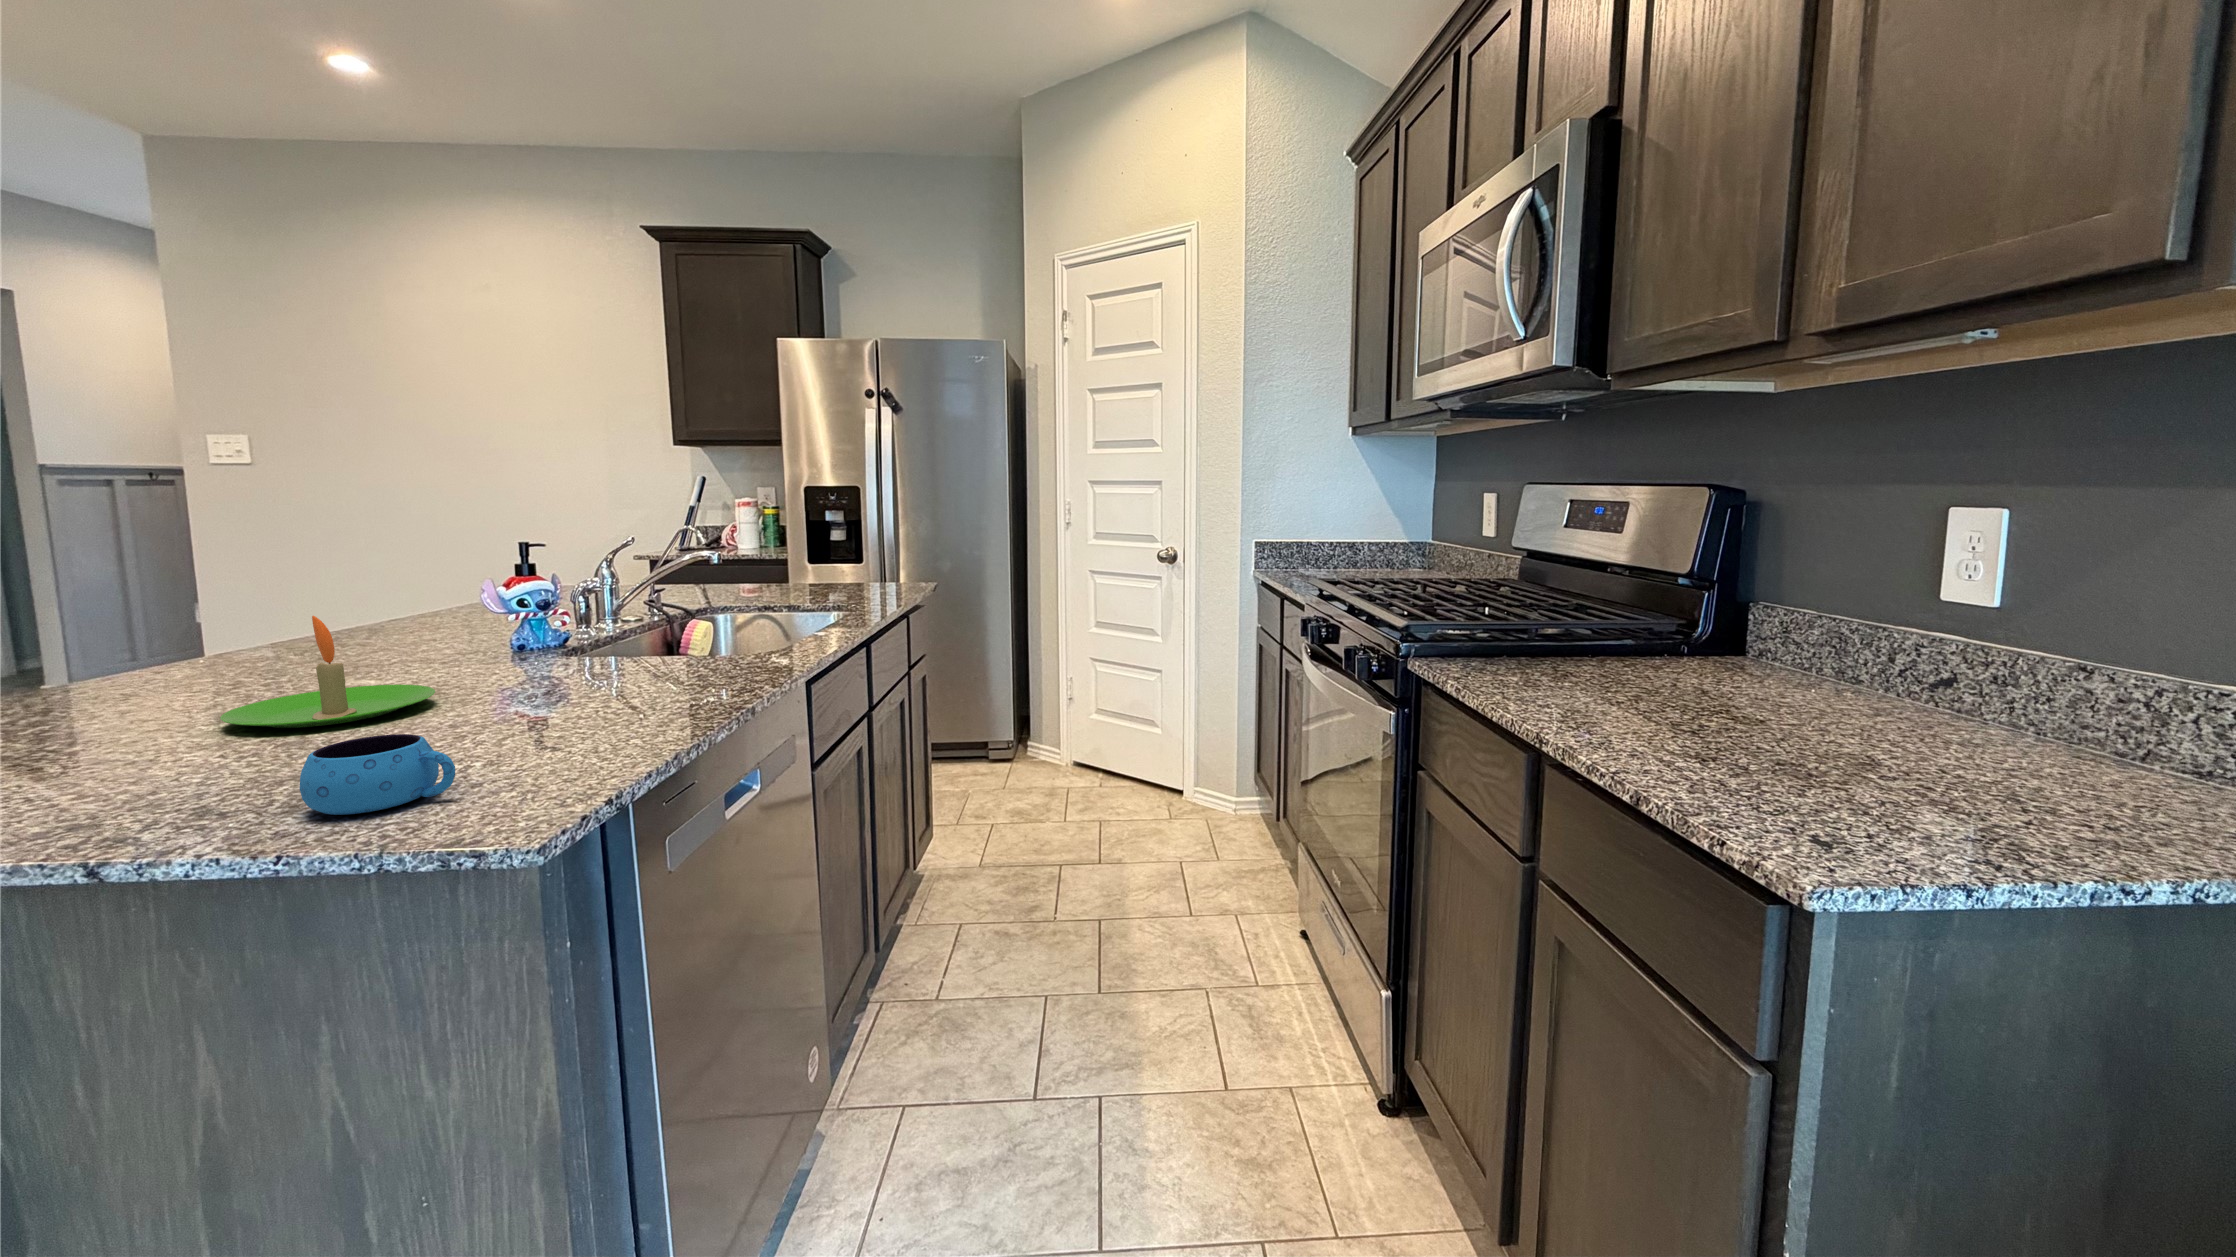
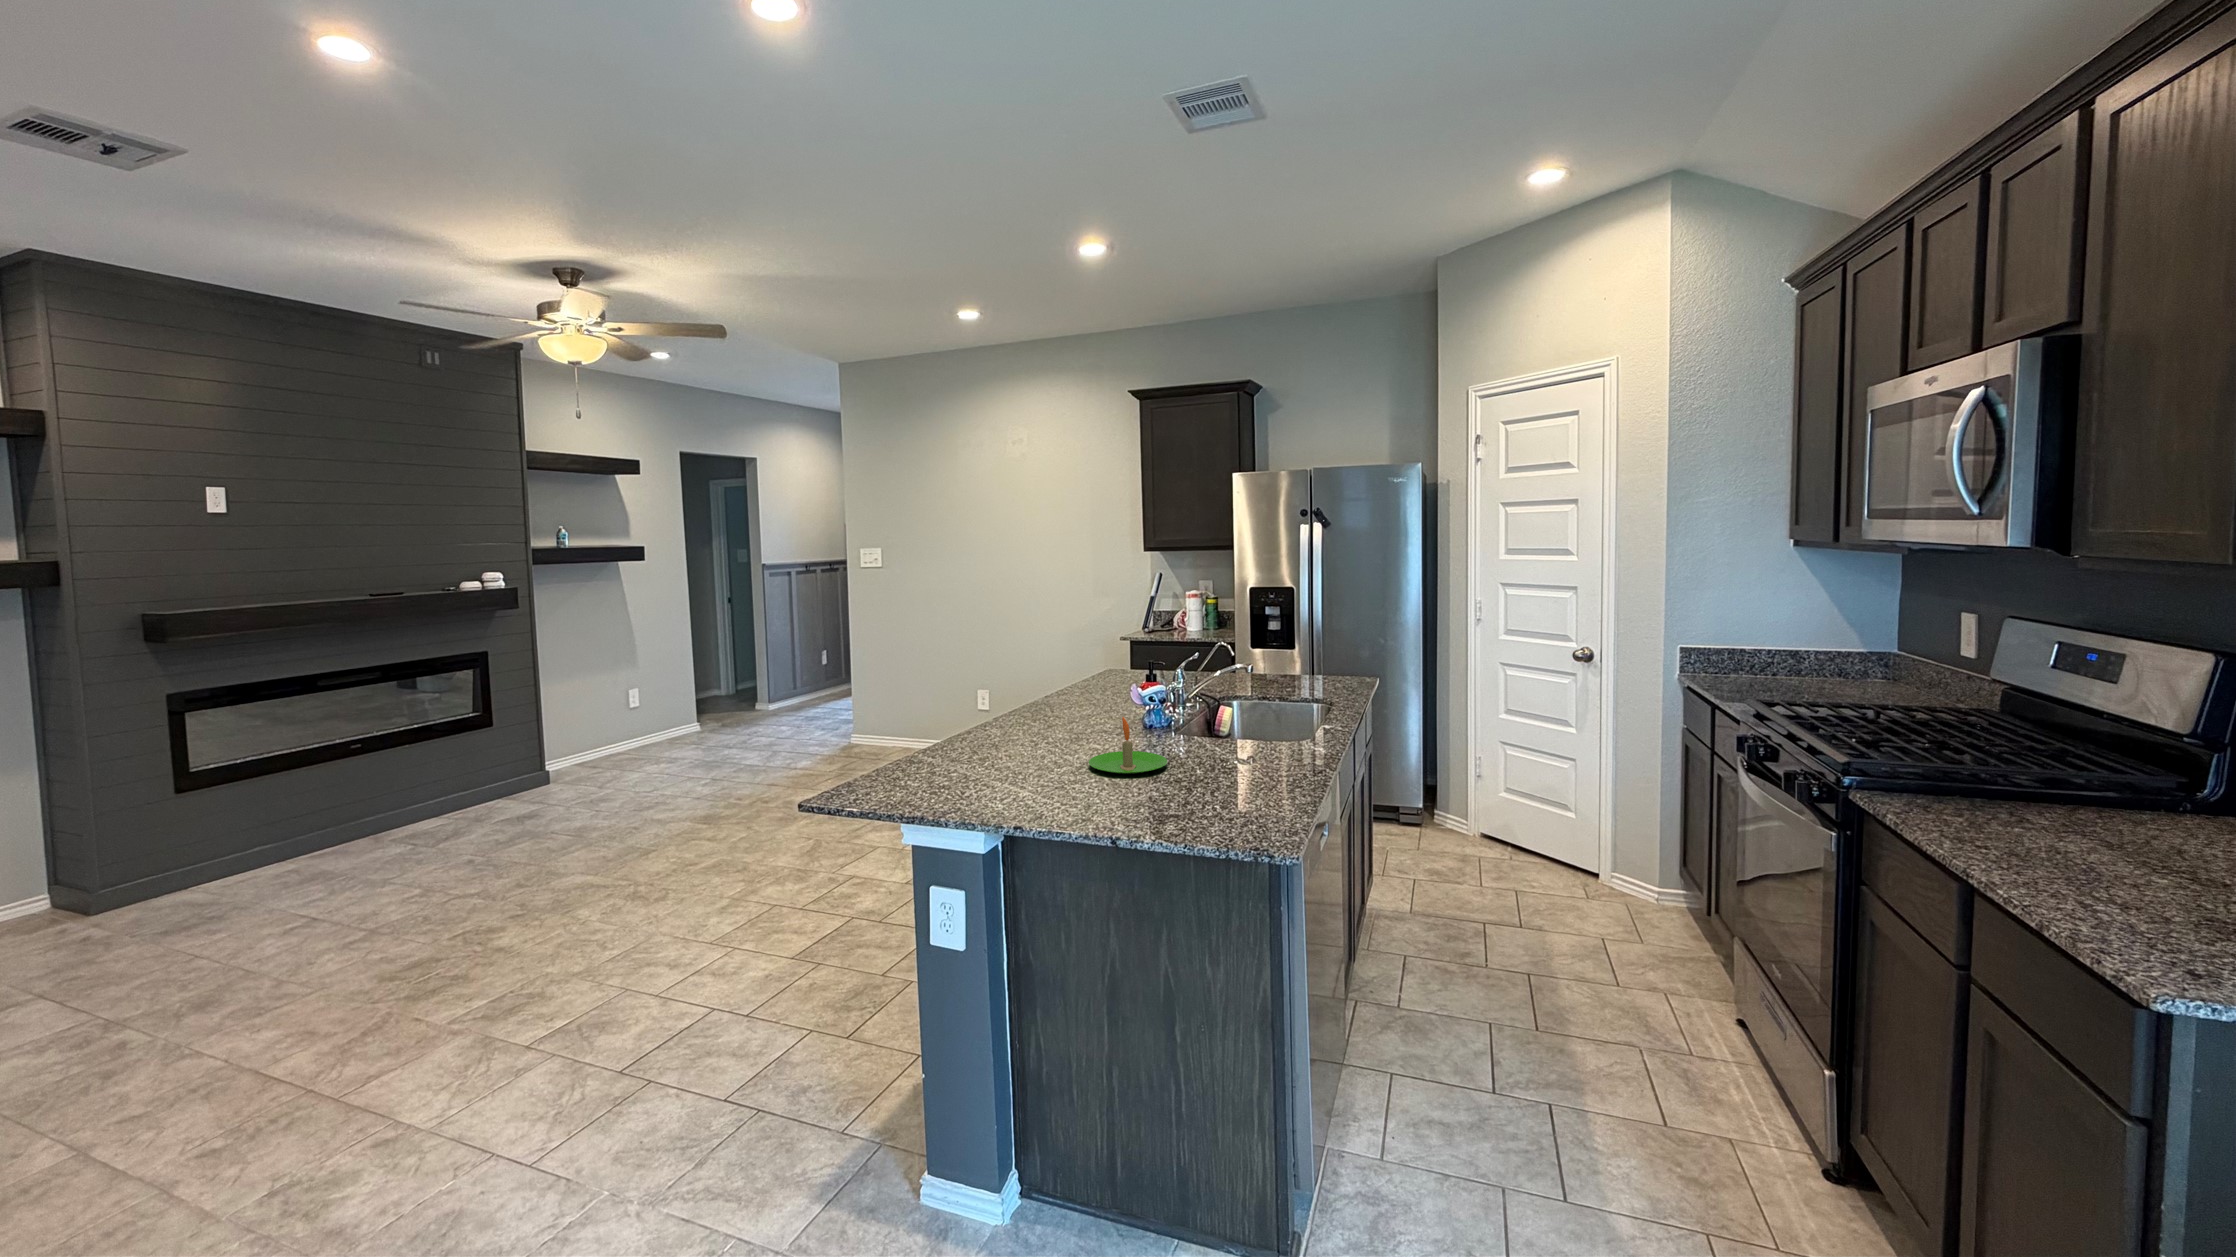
mug: present [299,734,455,815] -> none [1192,789,1251,826]

